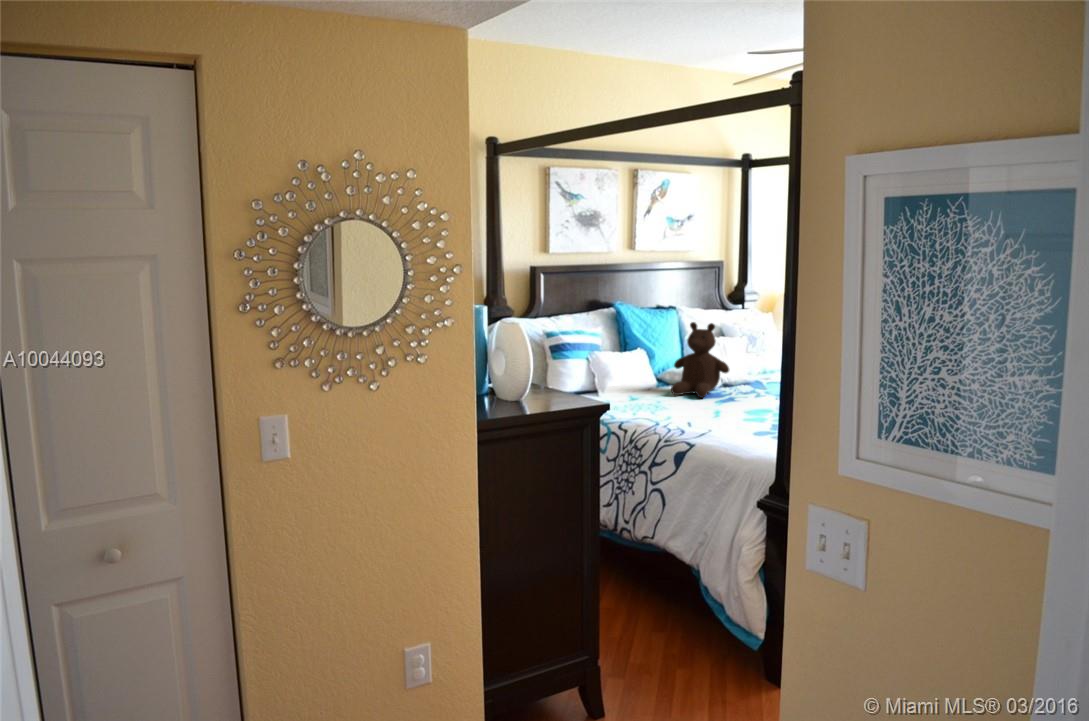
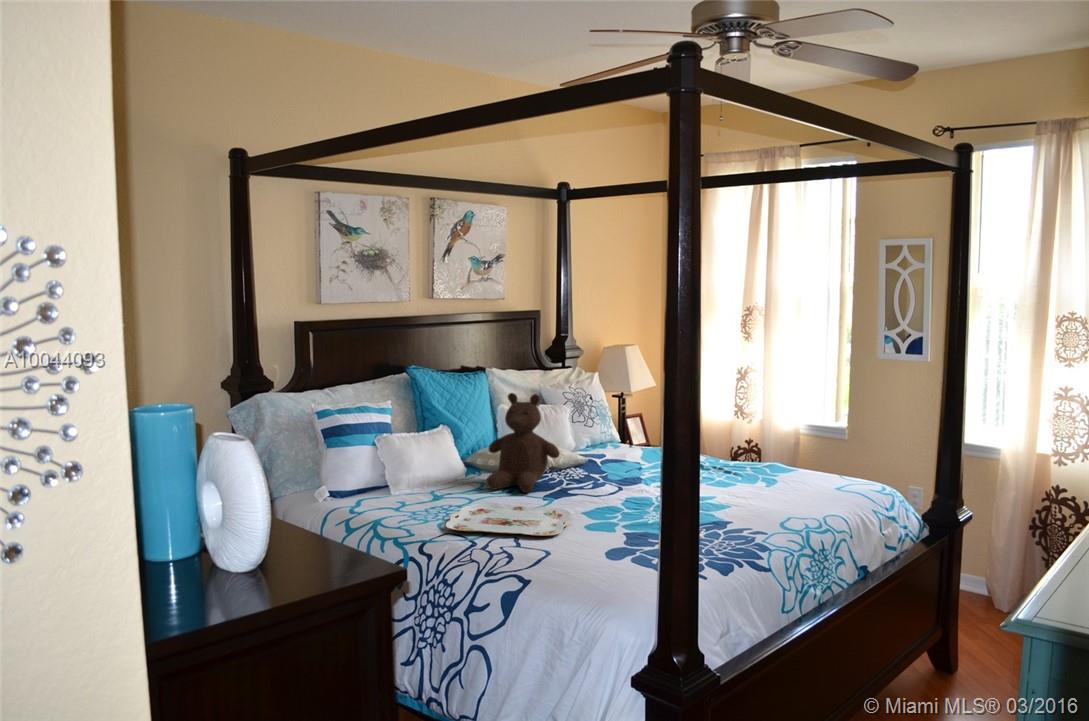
serving tray: none [638,402,734,422] -> present [446,504,571,536]

